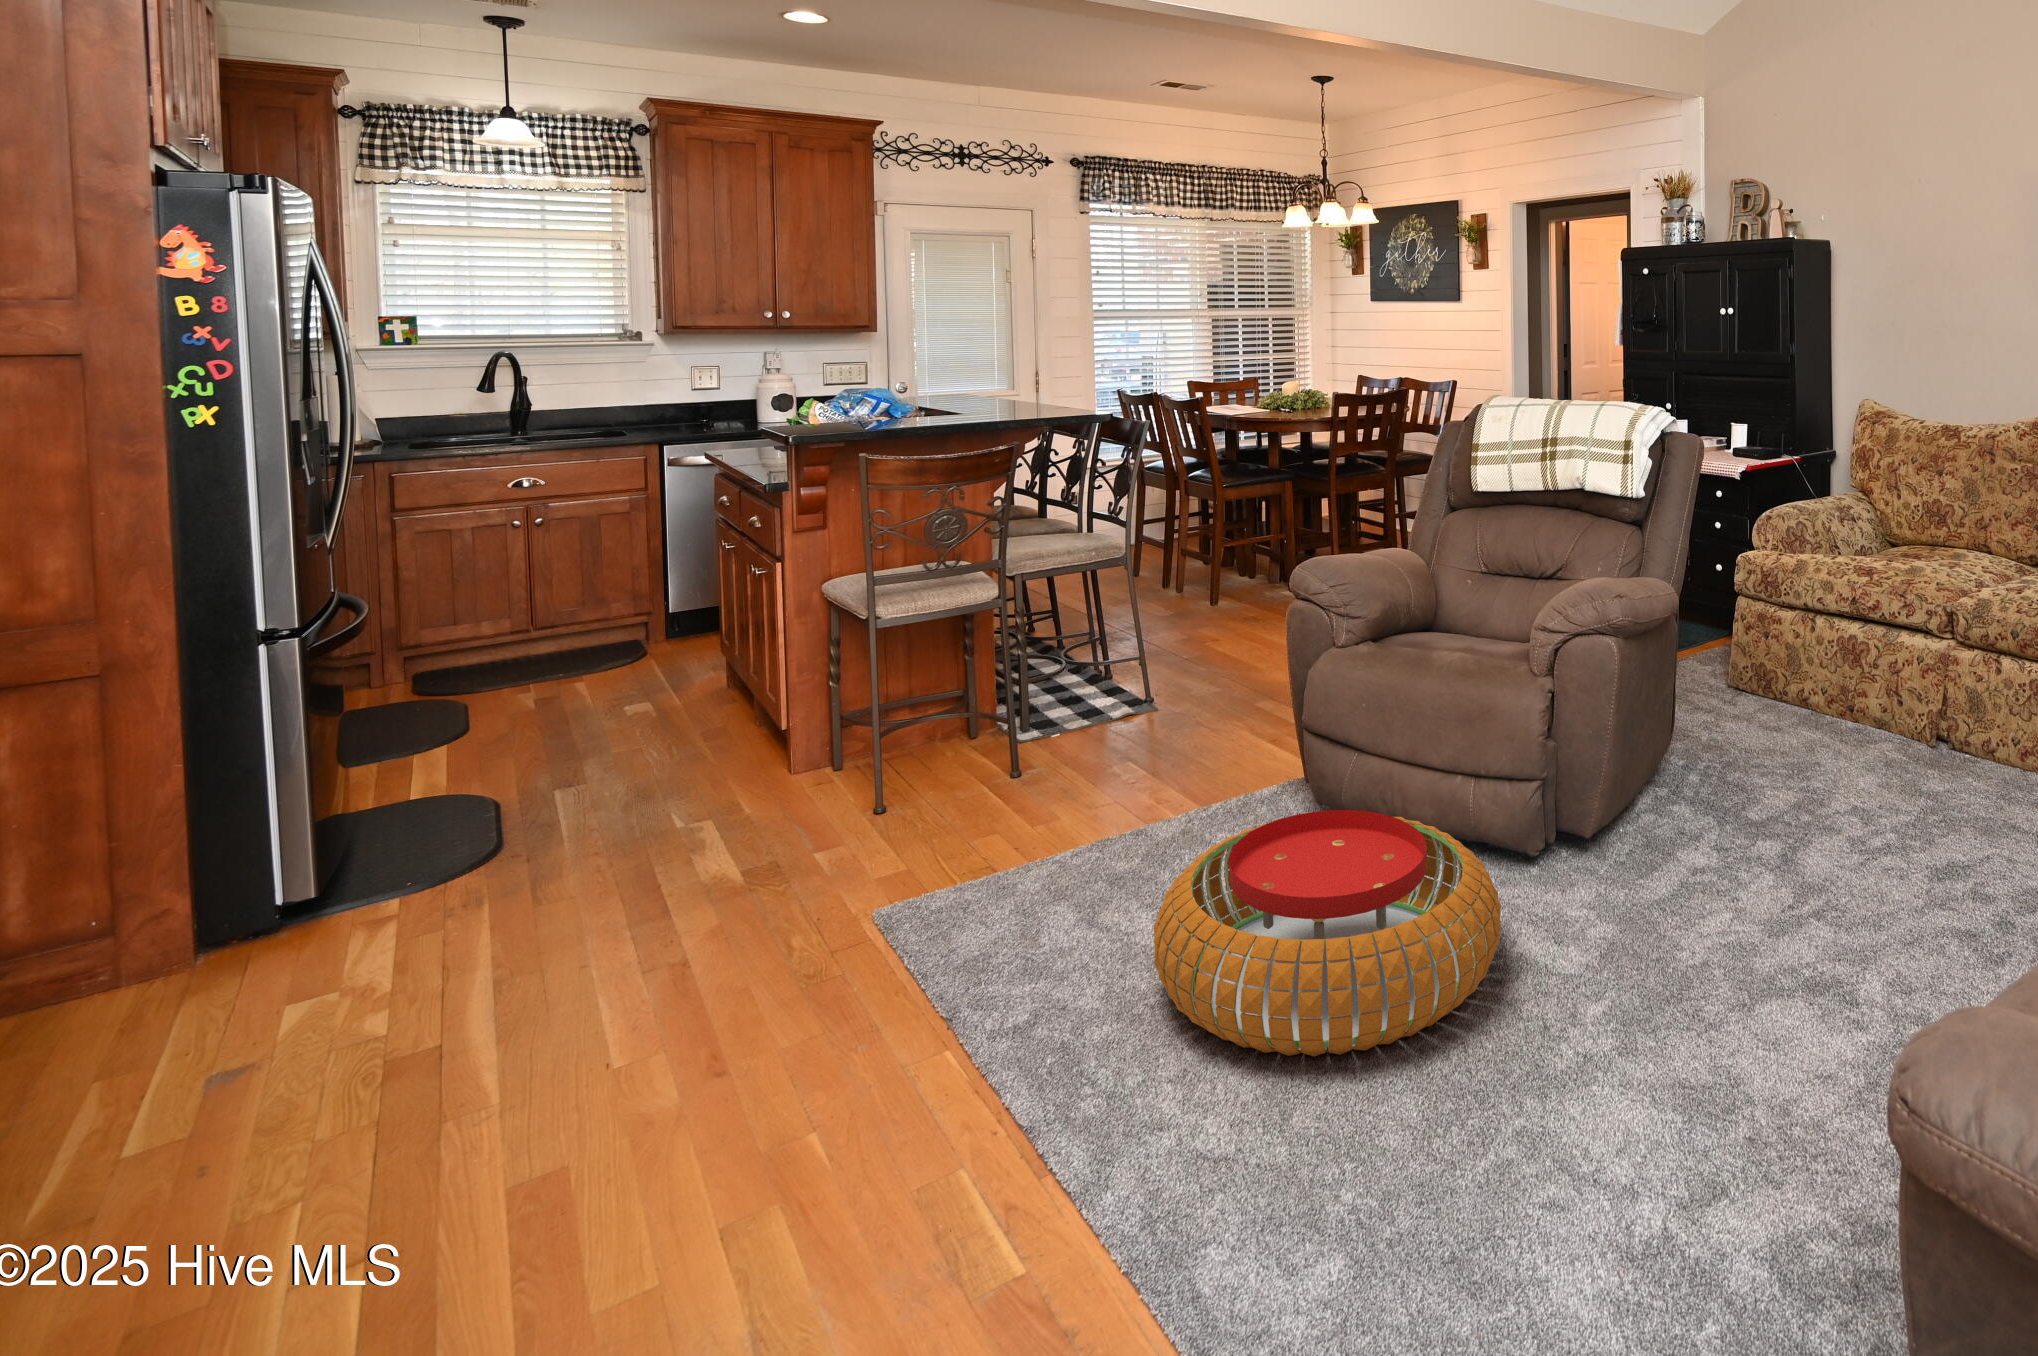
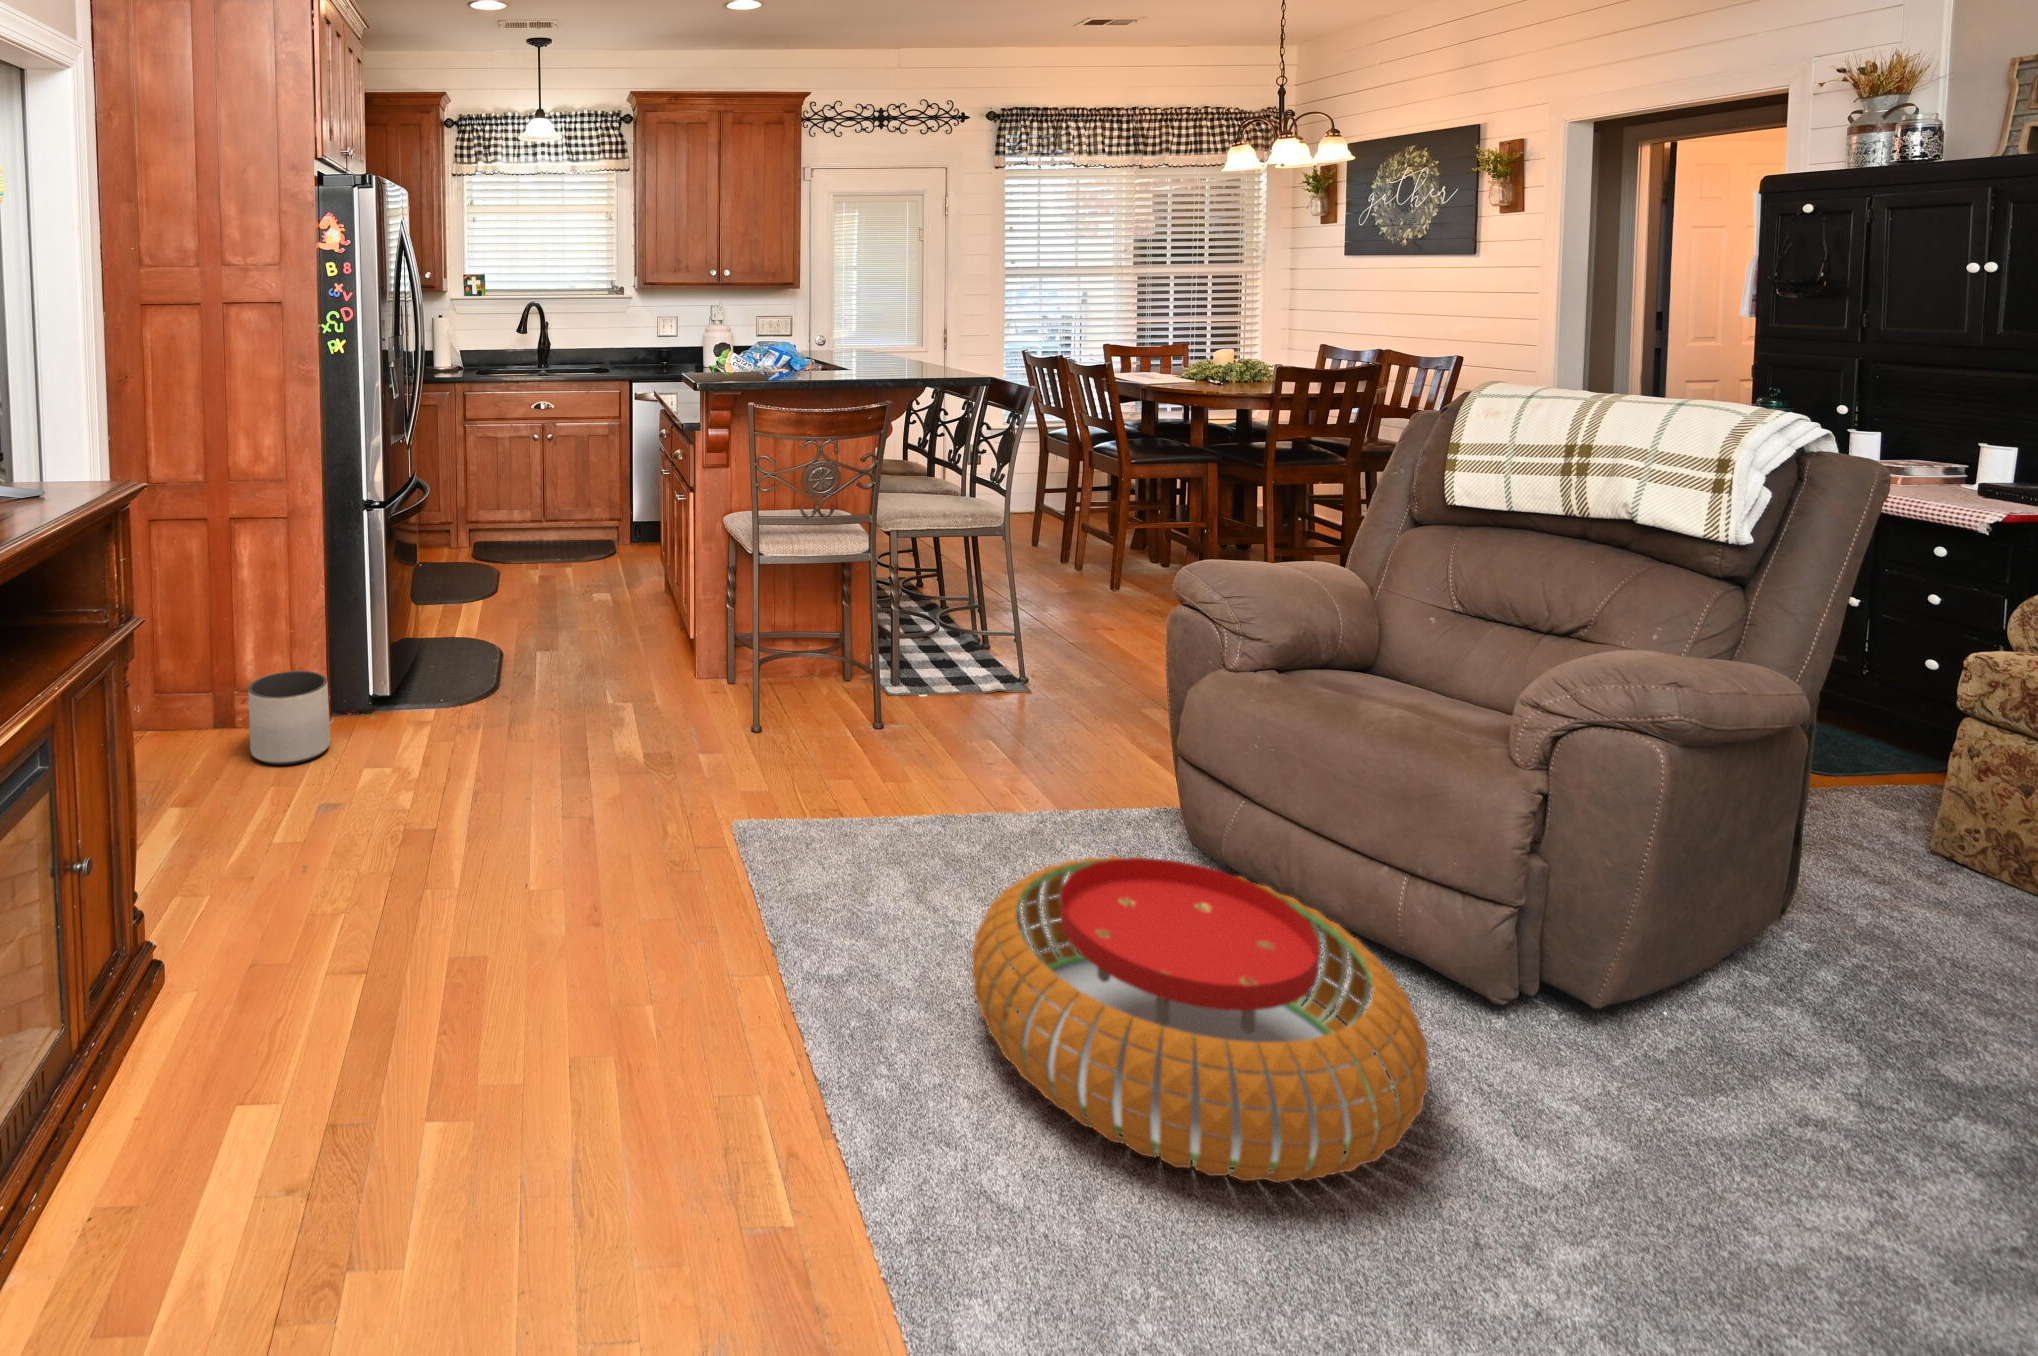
planter: none [57,882,227,1033] -> present [248,671,330,765]

